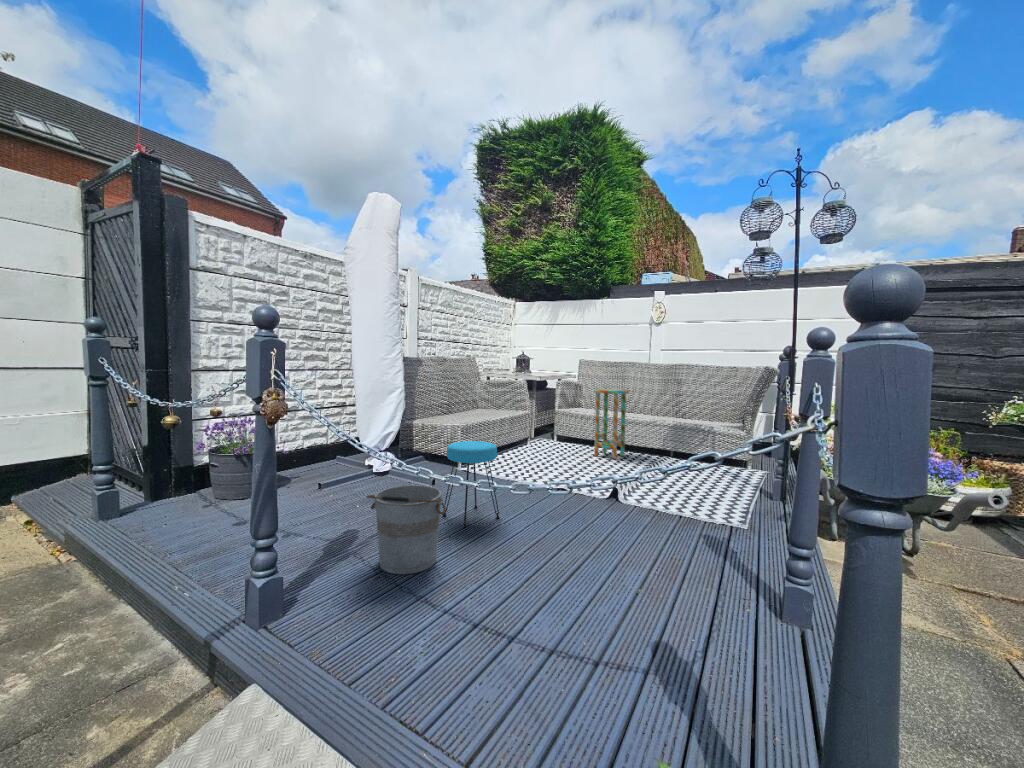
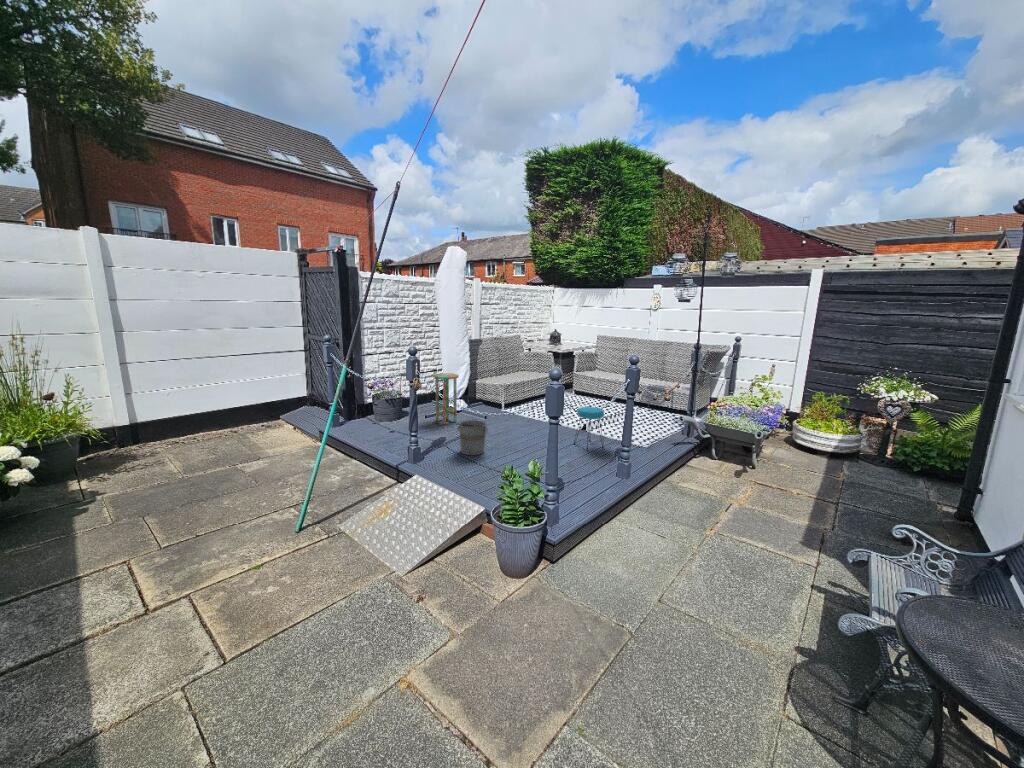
side table: present [594,389,629,459] -> present [434,373,459,424]
stool: present [442,441,499,526] -> present [574,407,604,450]

